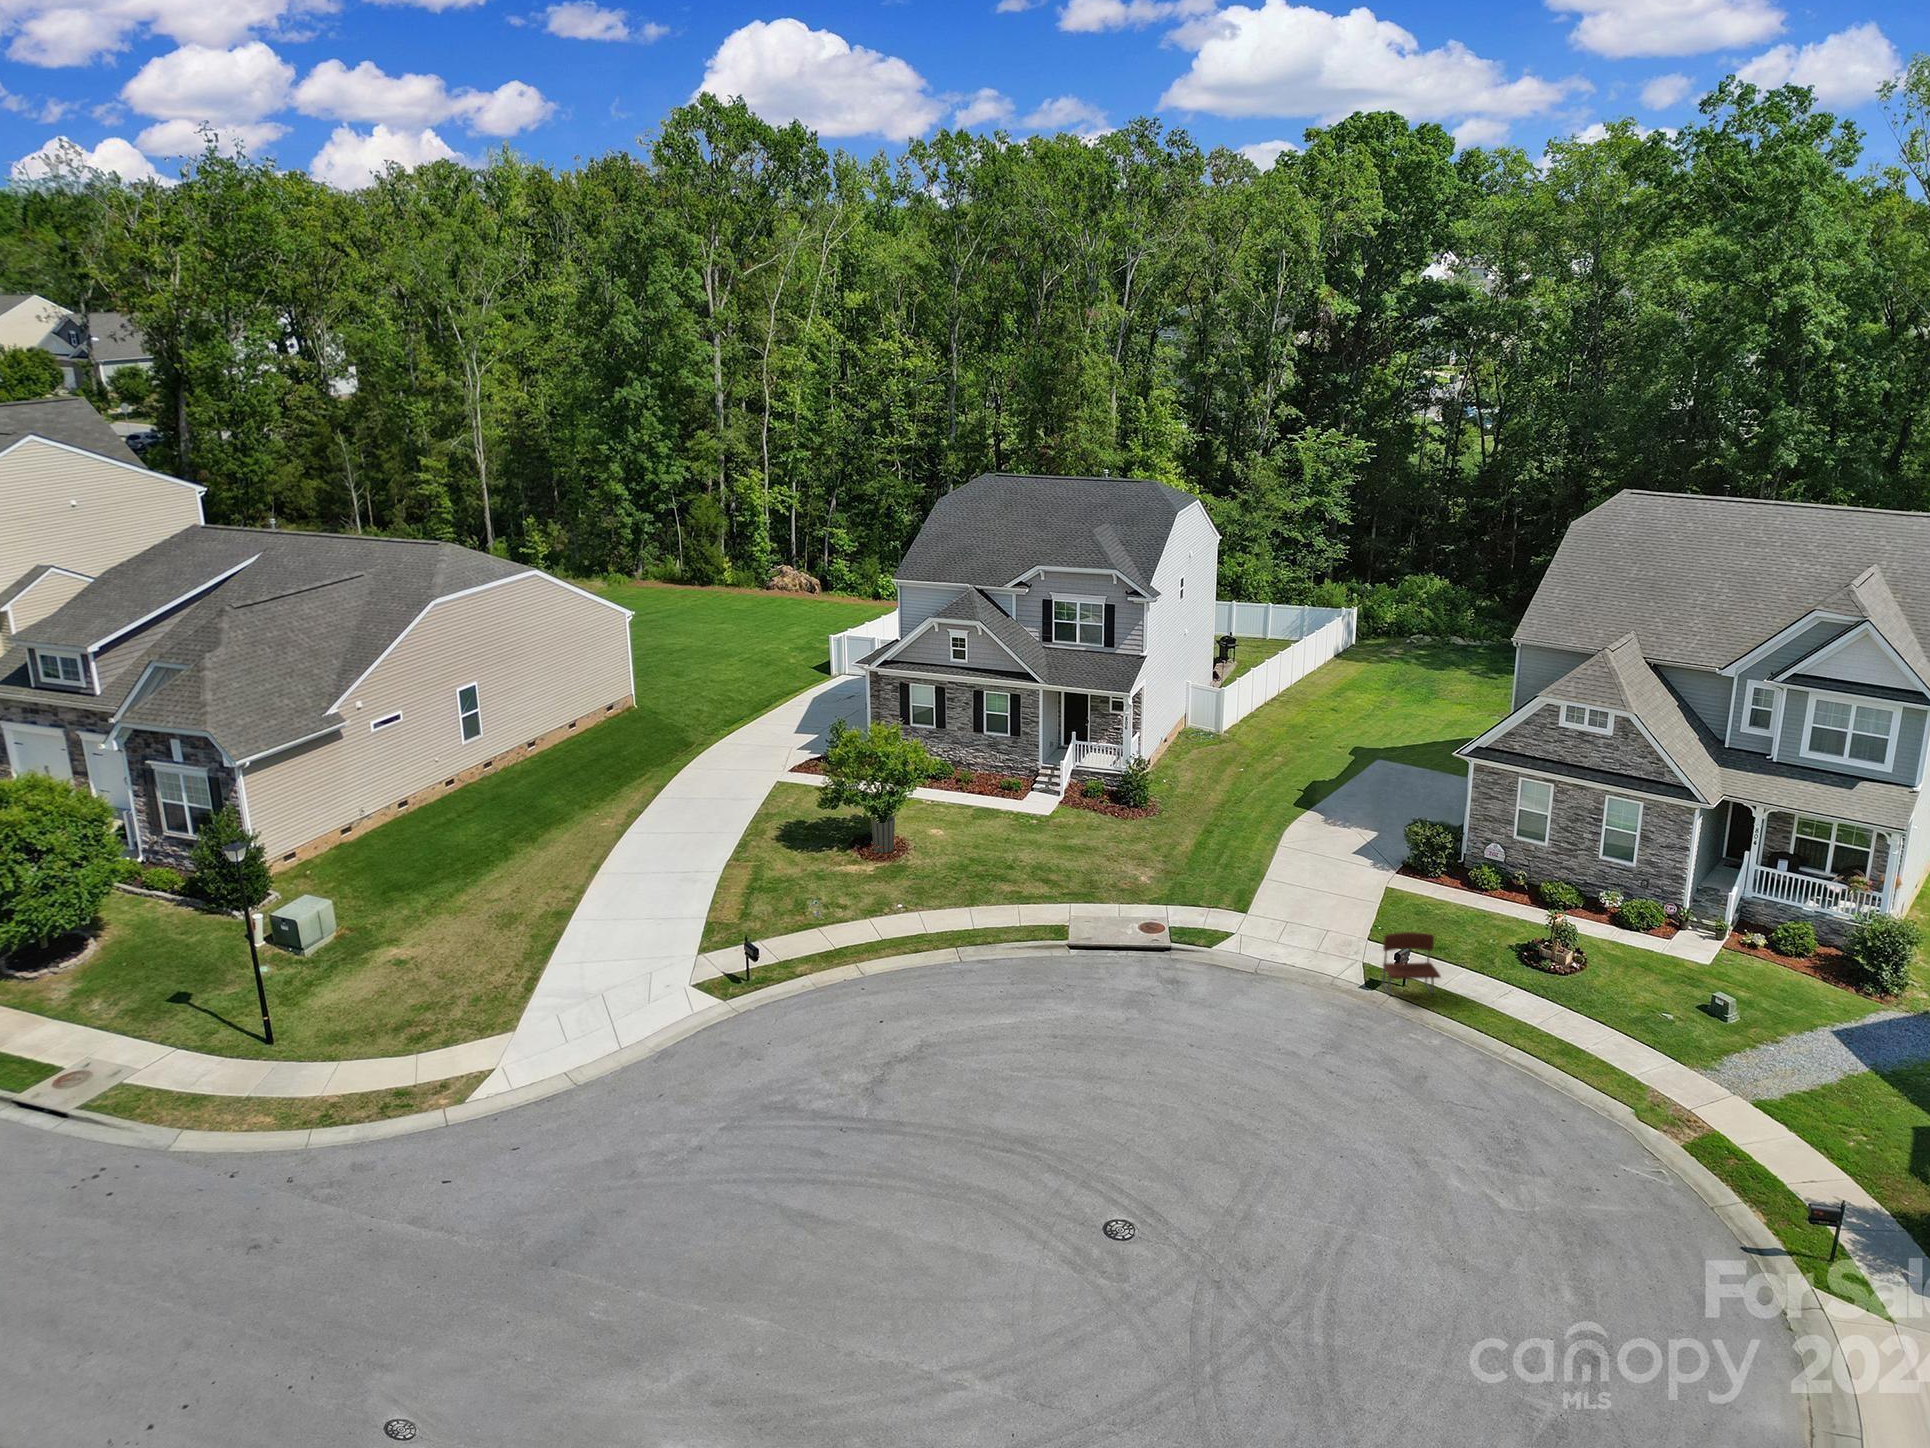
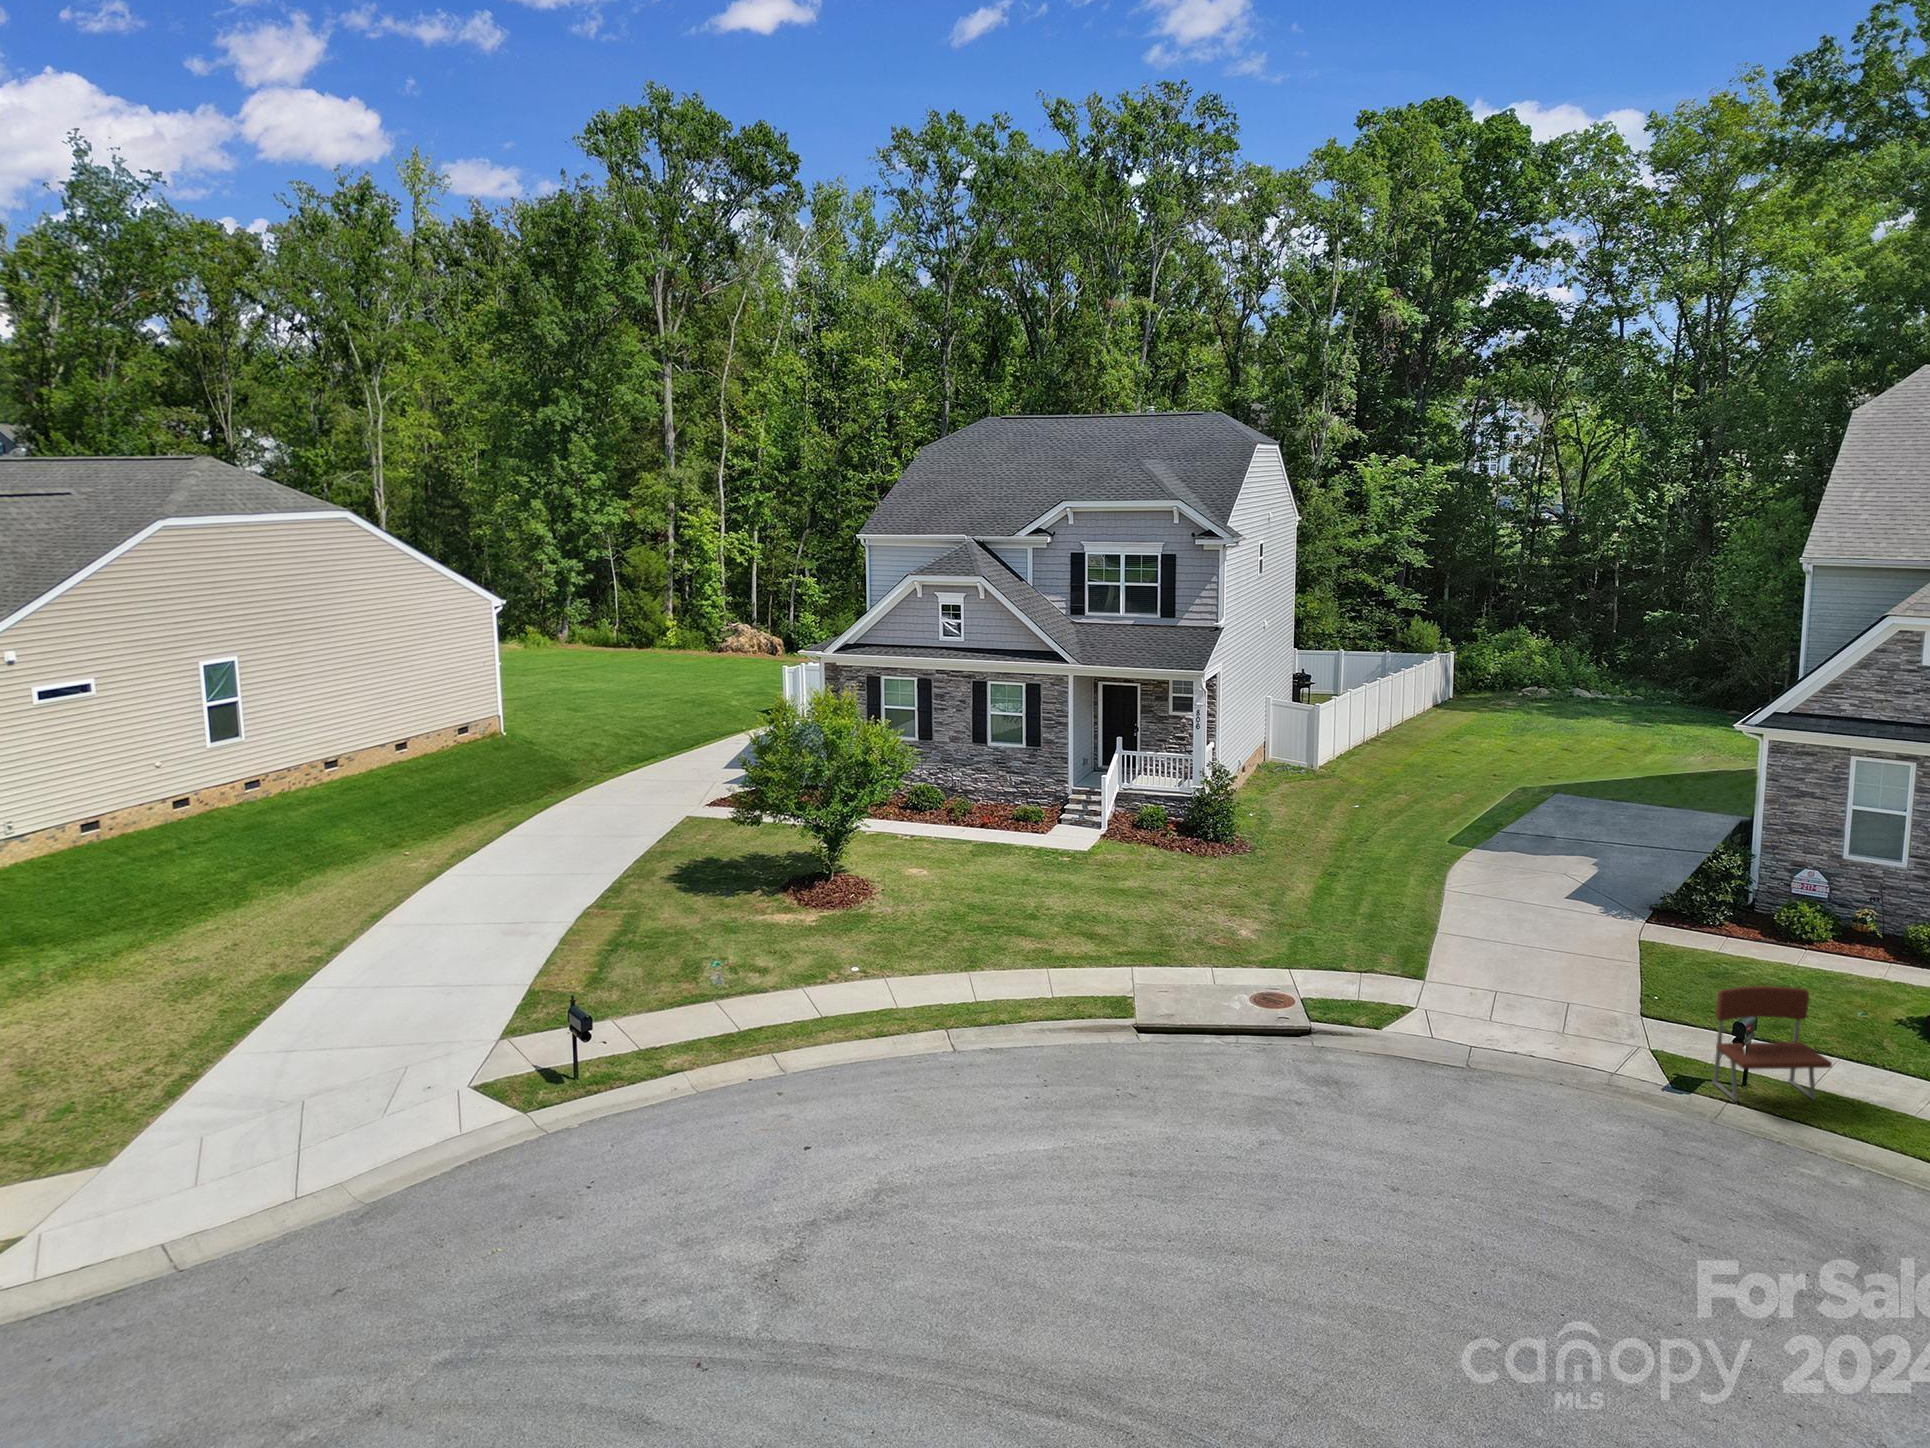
trash can: present [871,815,895,853] -> none [812,838,850,897]

